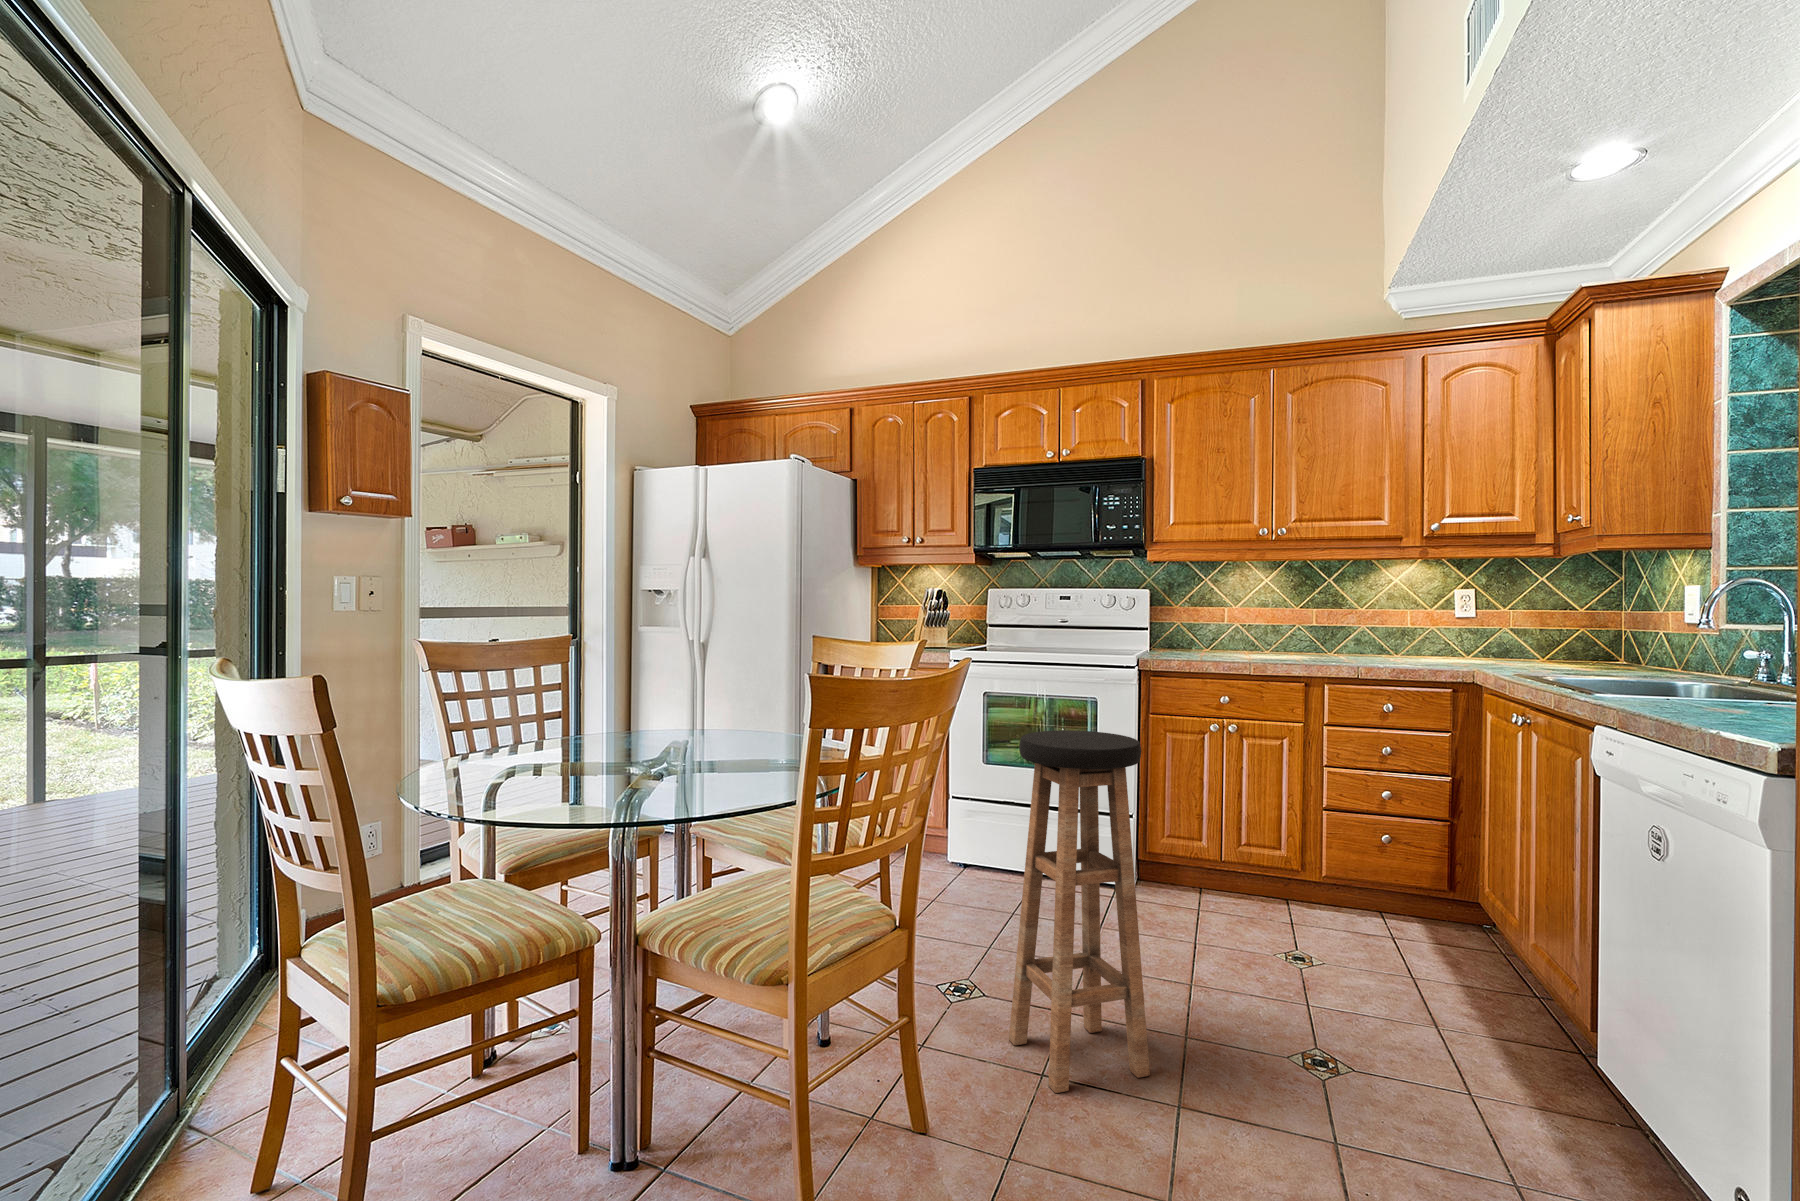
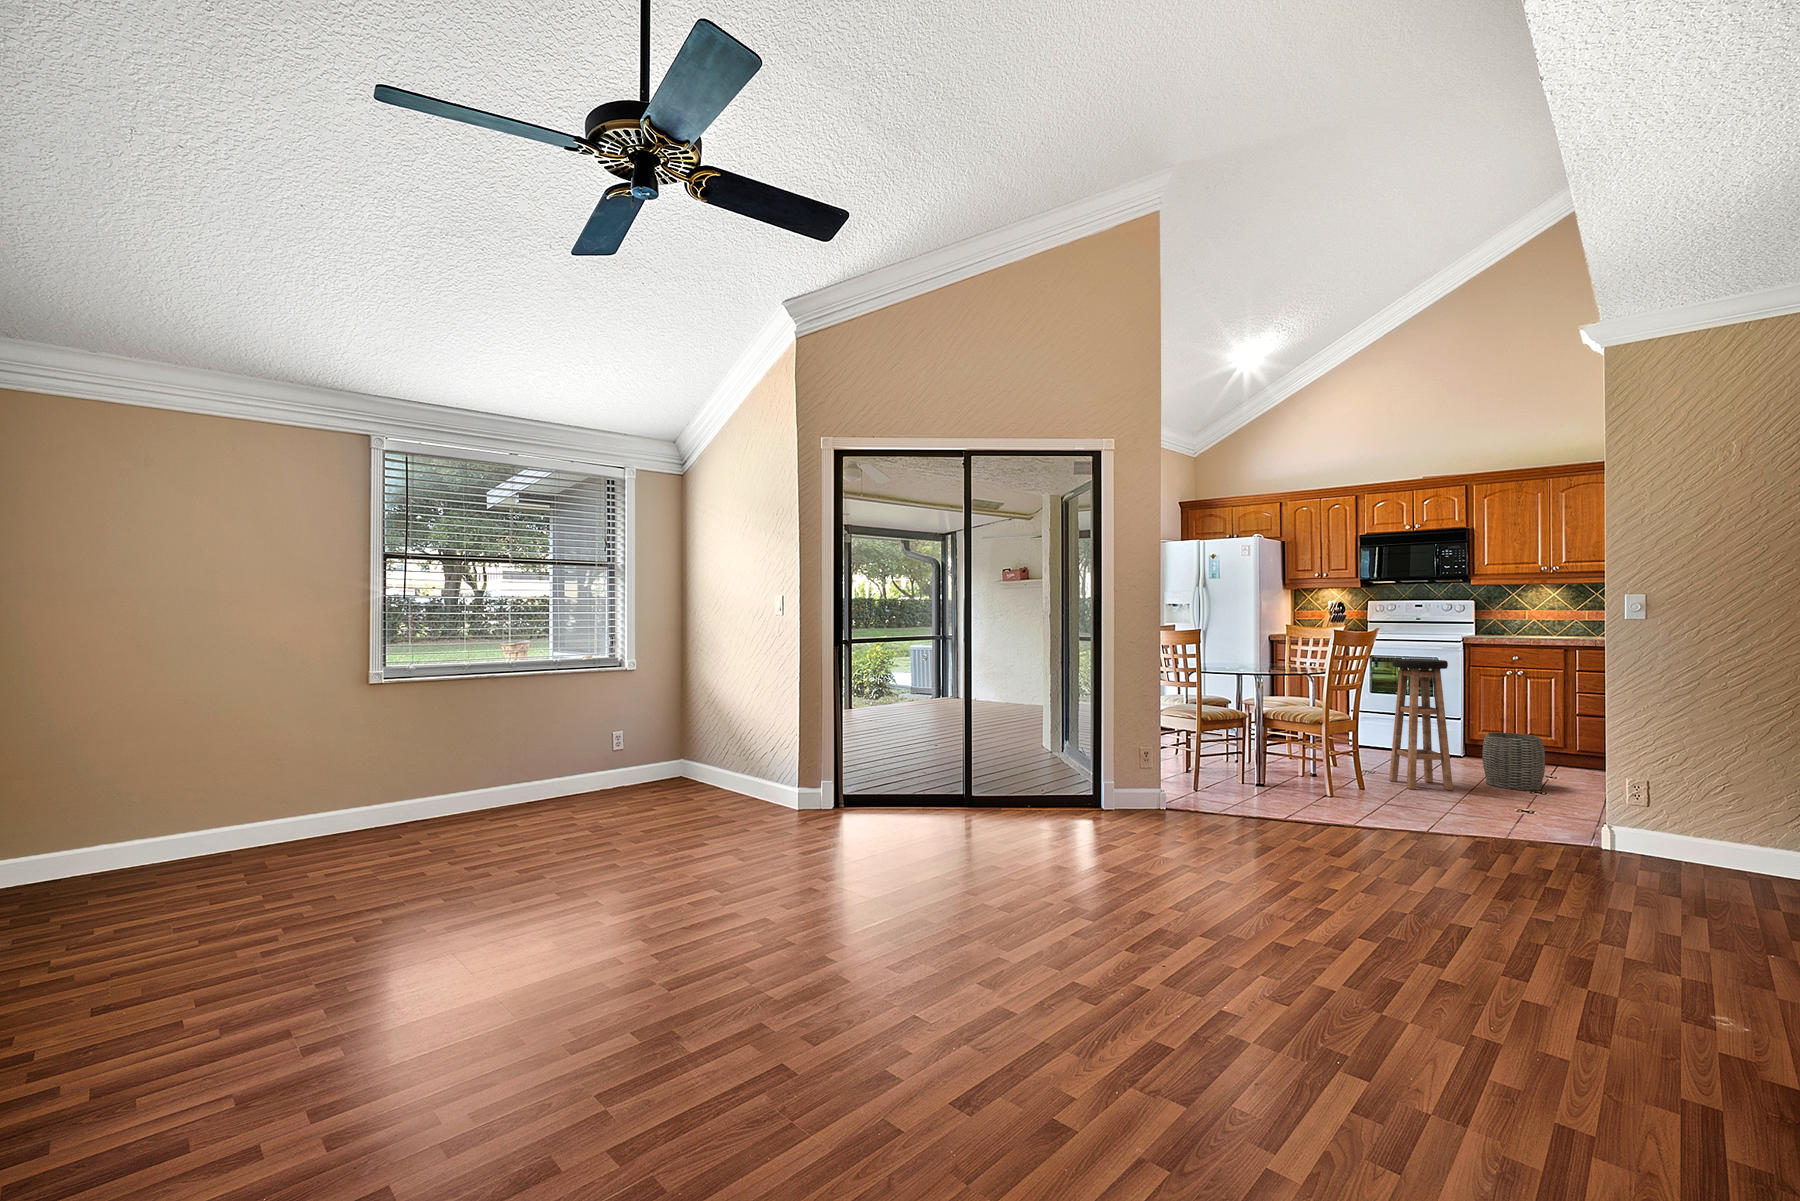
woven basket: none [1197,883,1320,1039] -> present [1482,733,1545,790]

